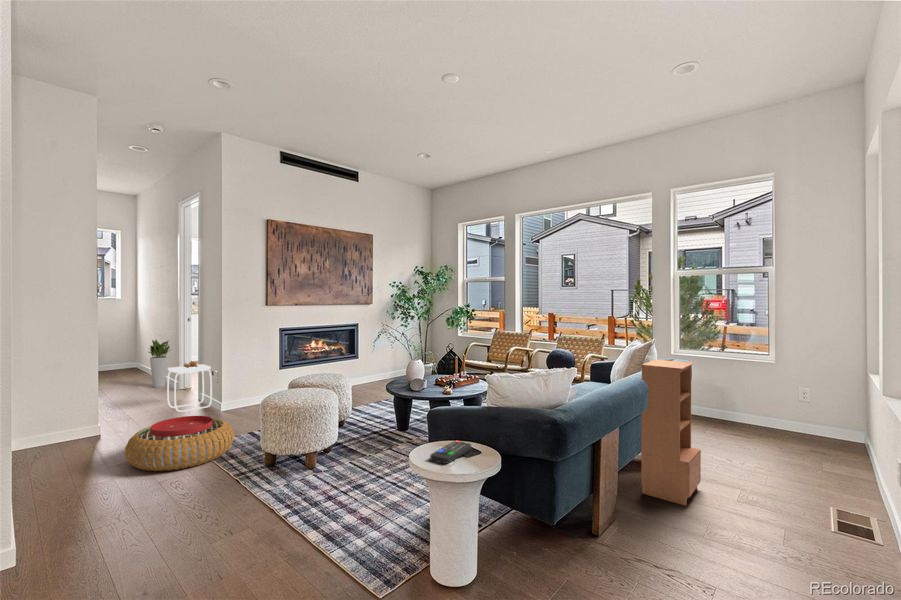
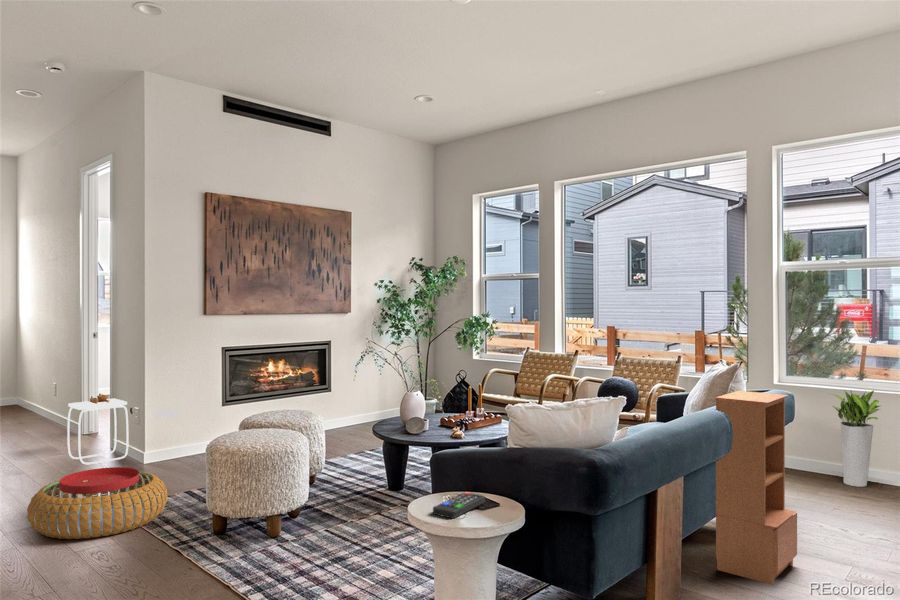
planter: present [149,340,170,388] -> present [833,390,880,487]

